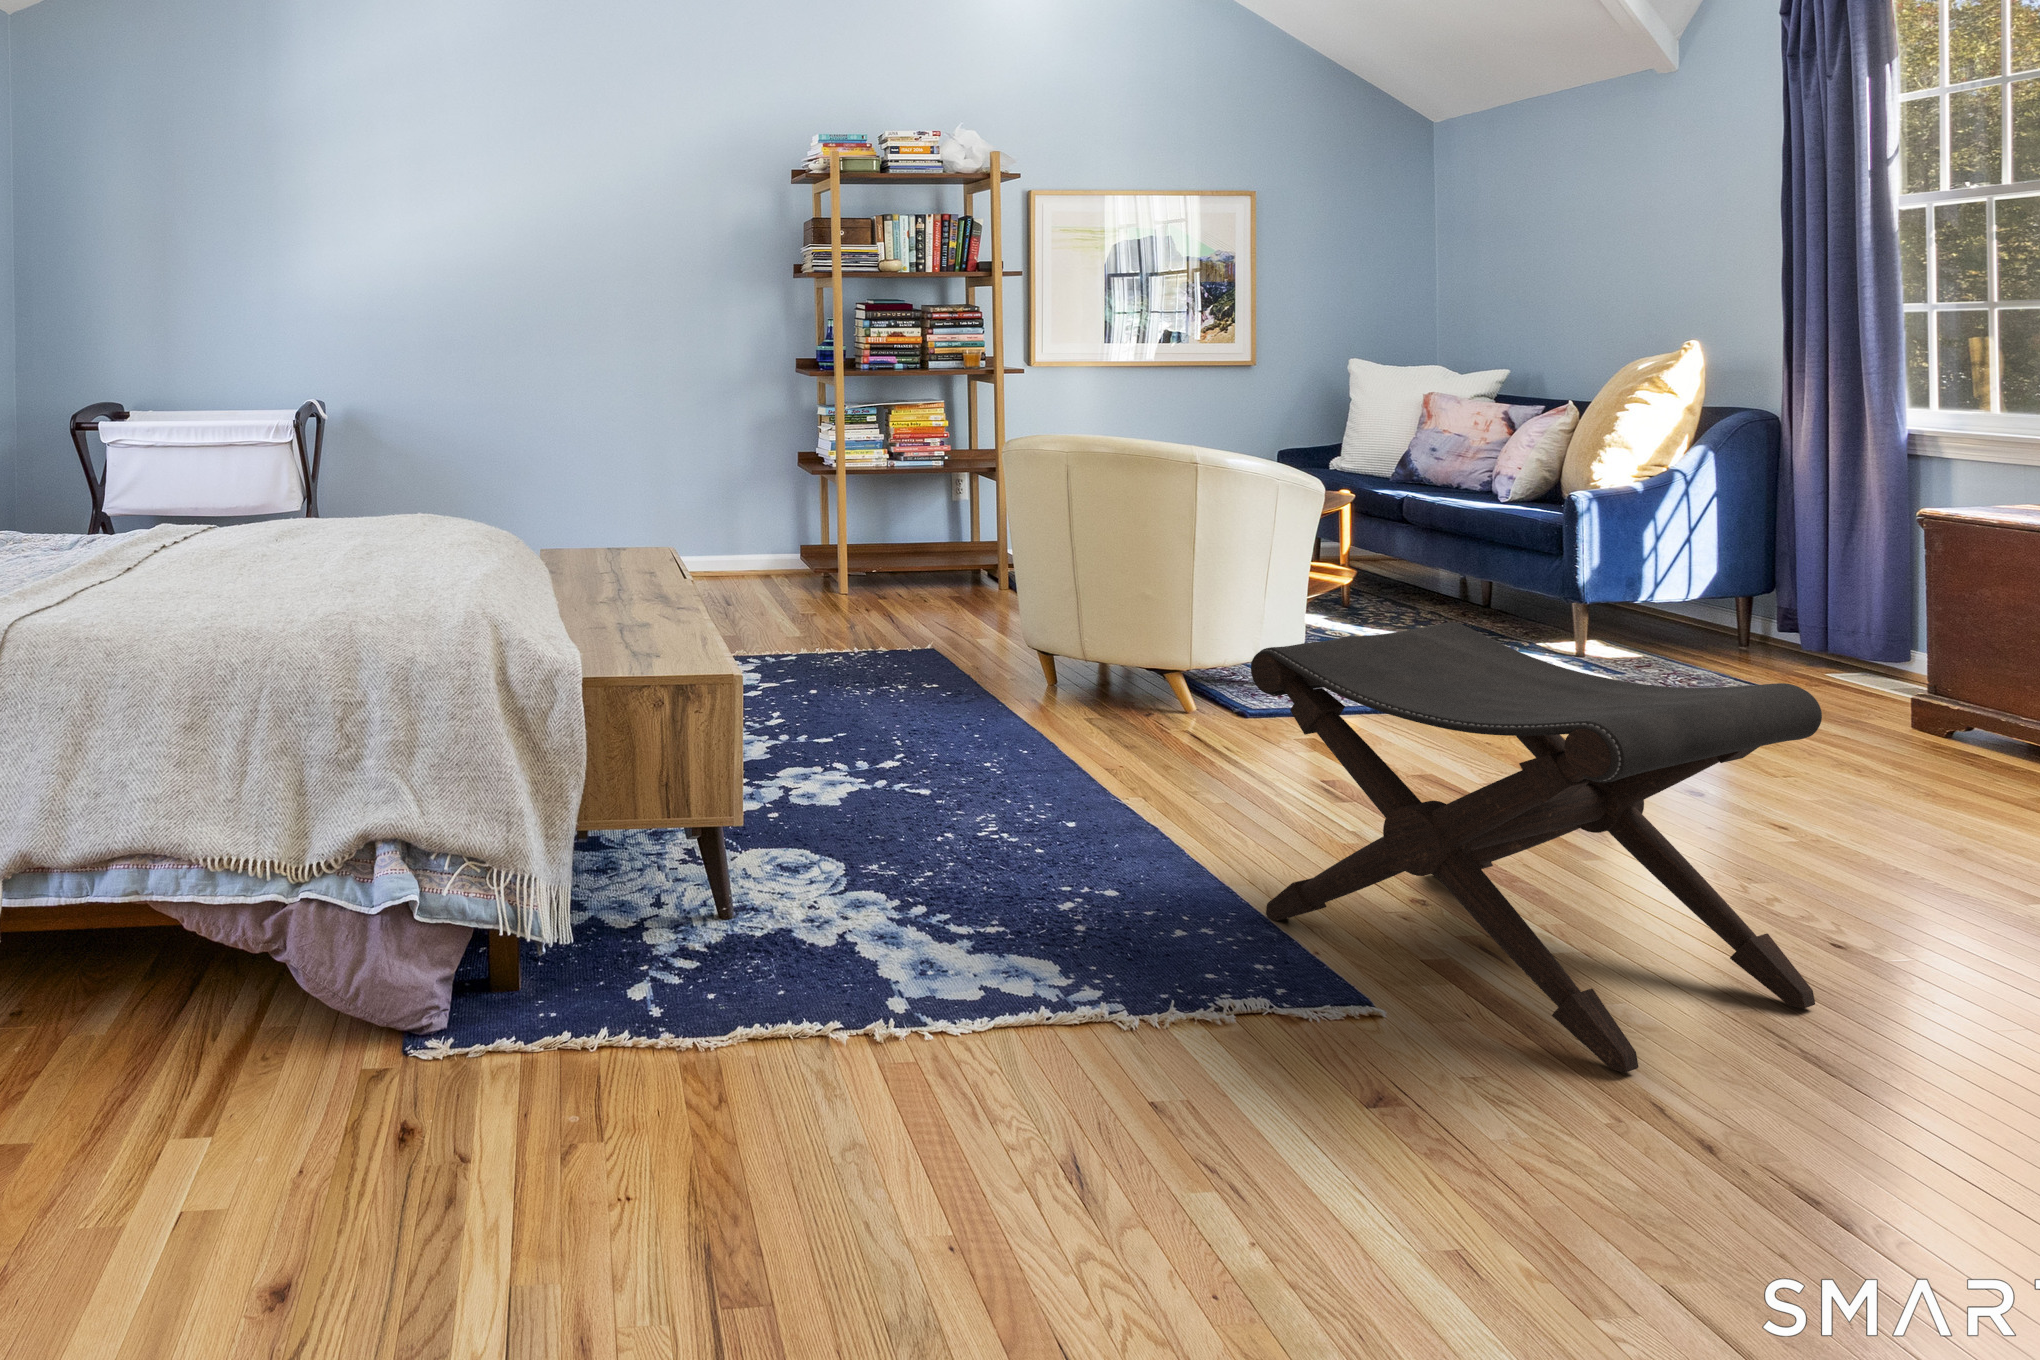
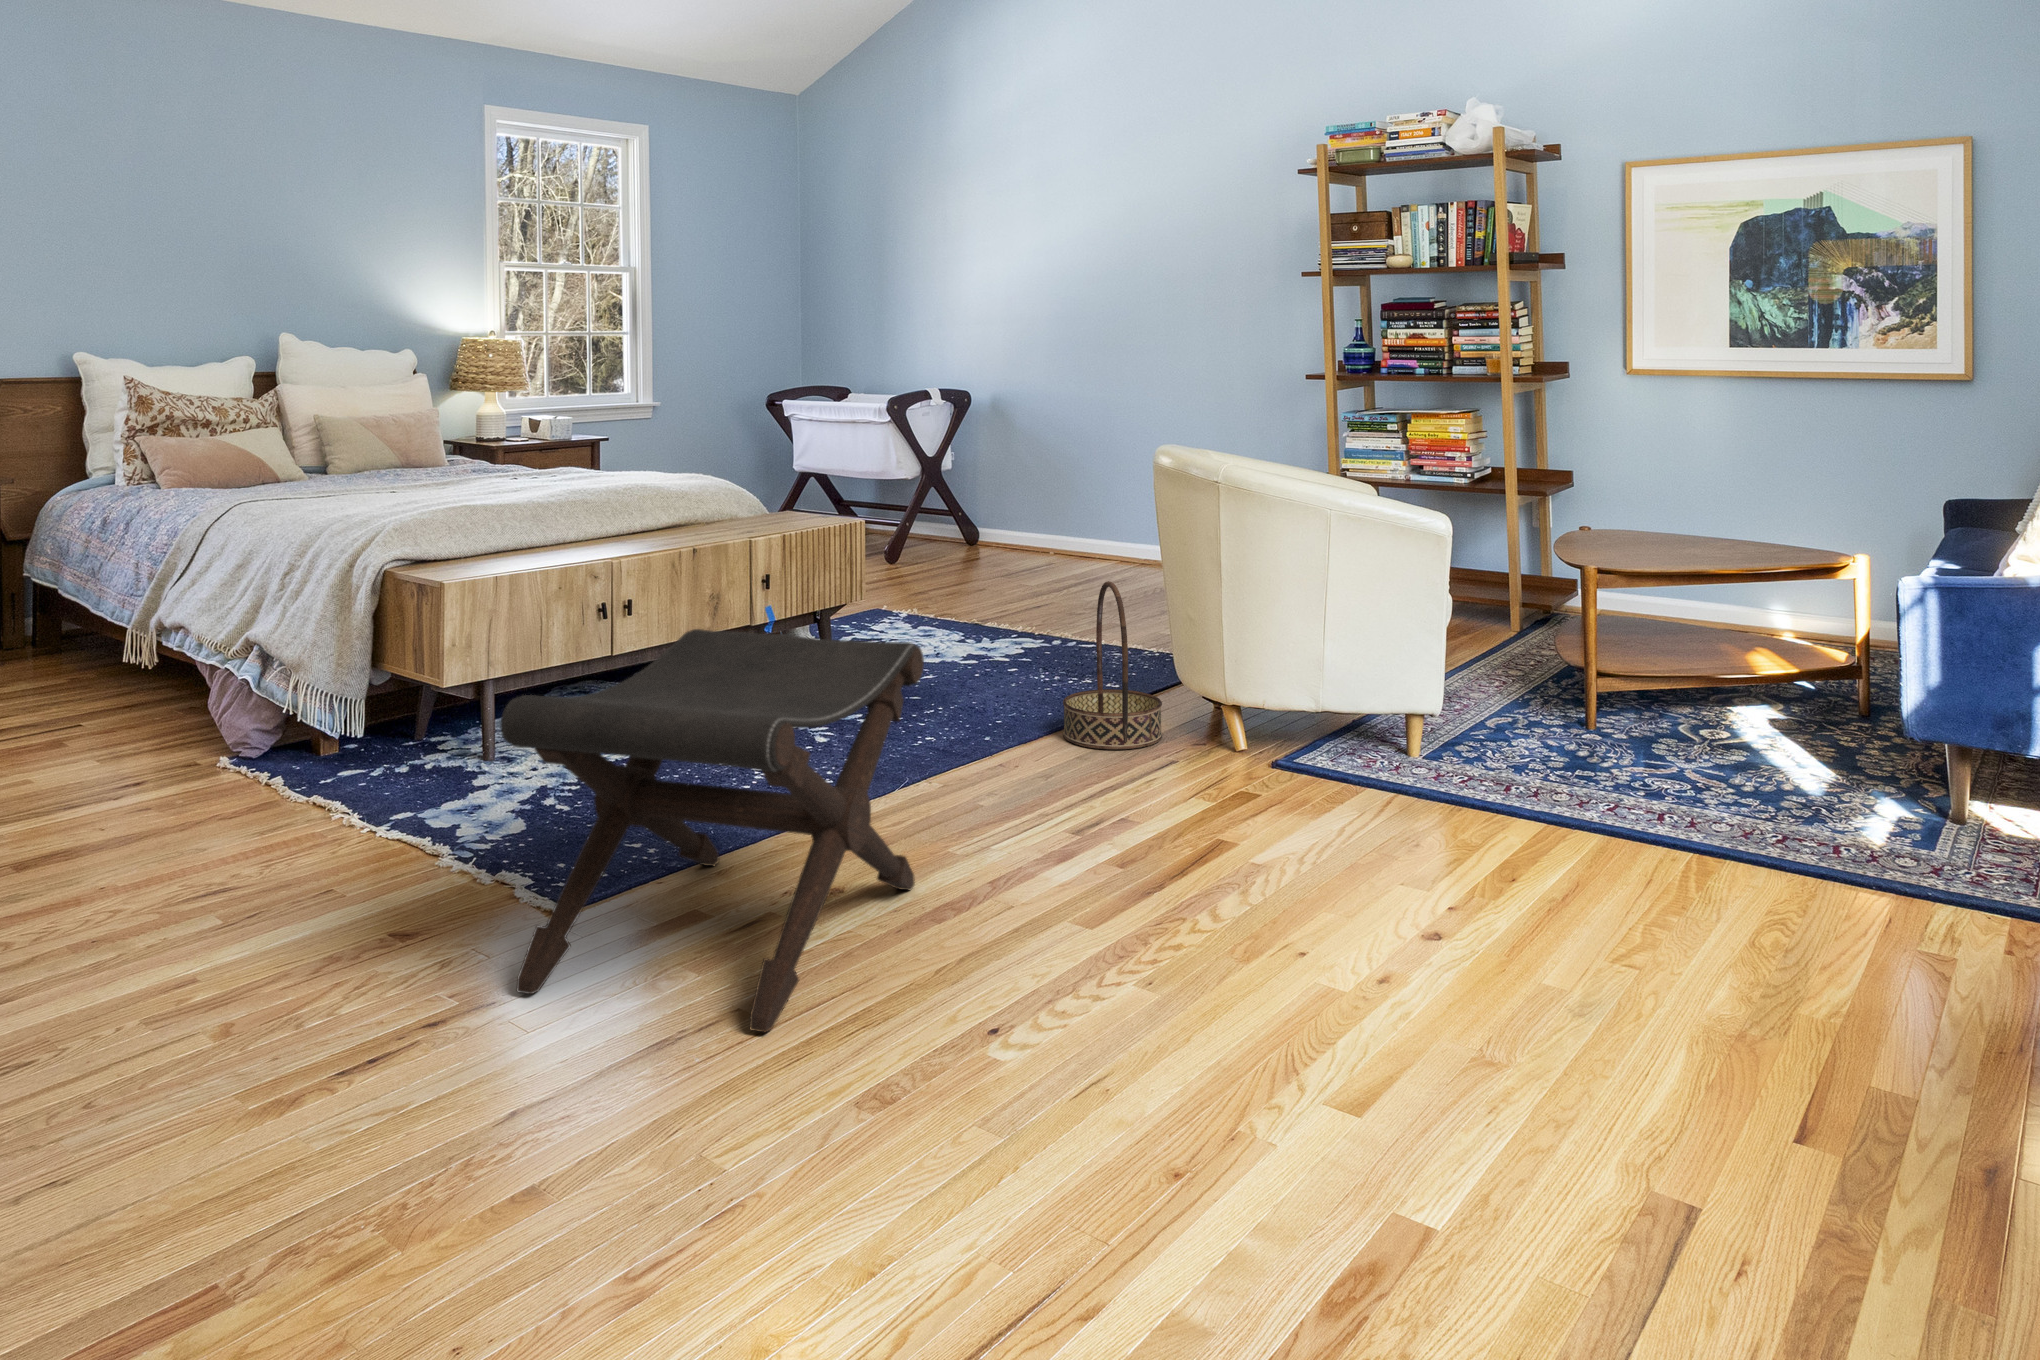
basket: none [1045,571,1150,738] -> present [1063,581,1162,750]

